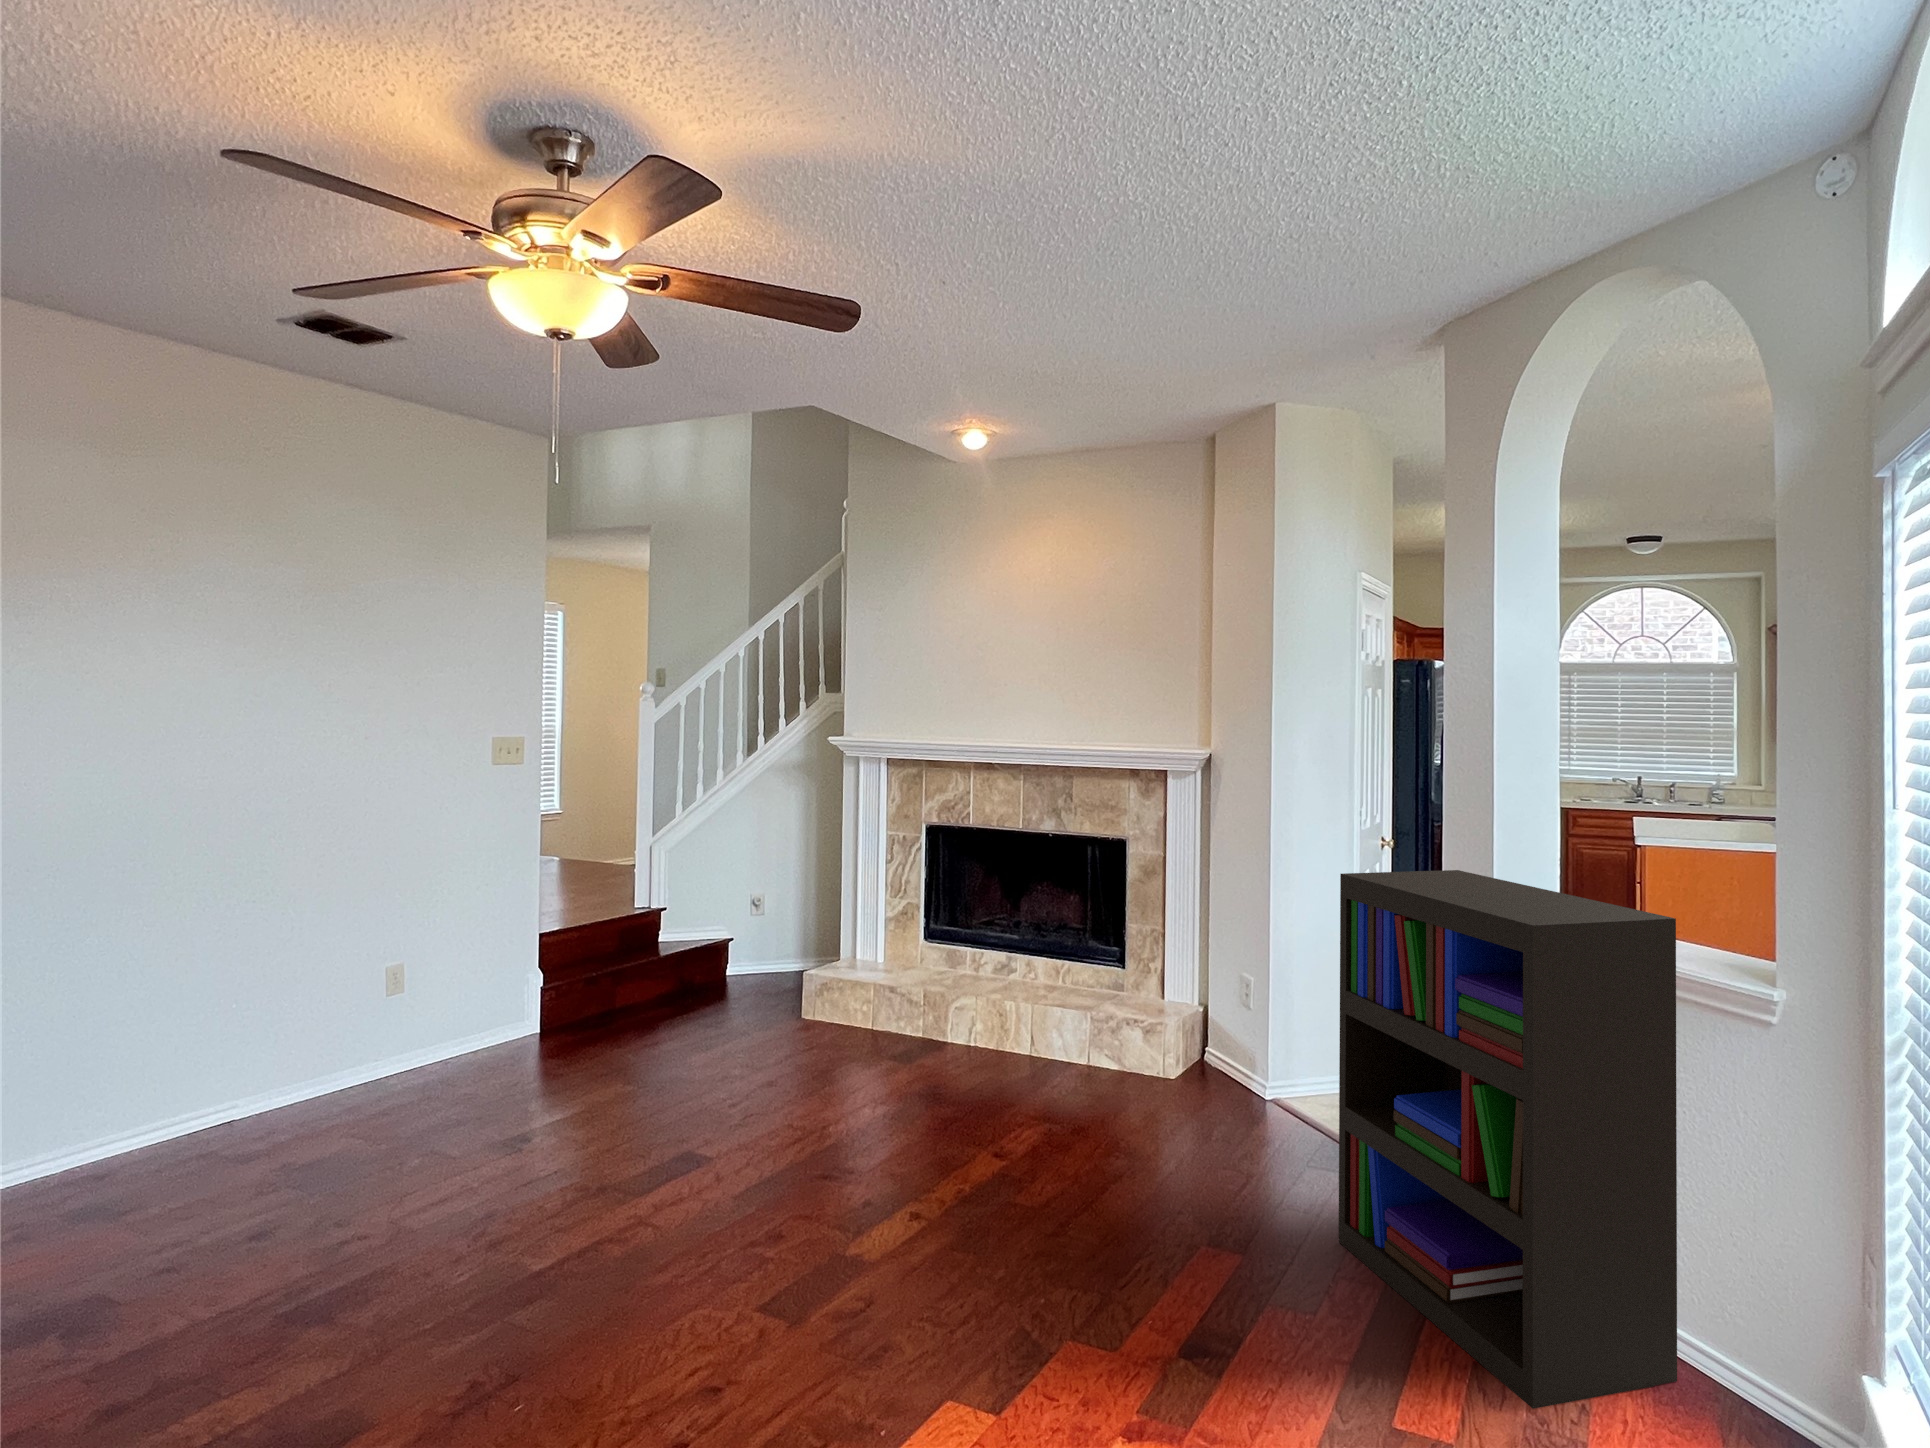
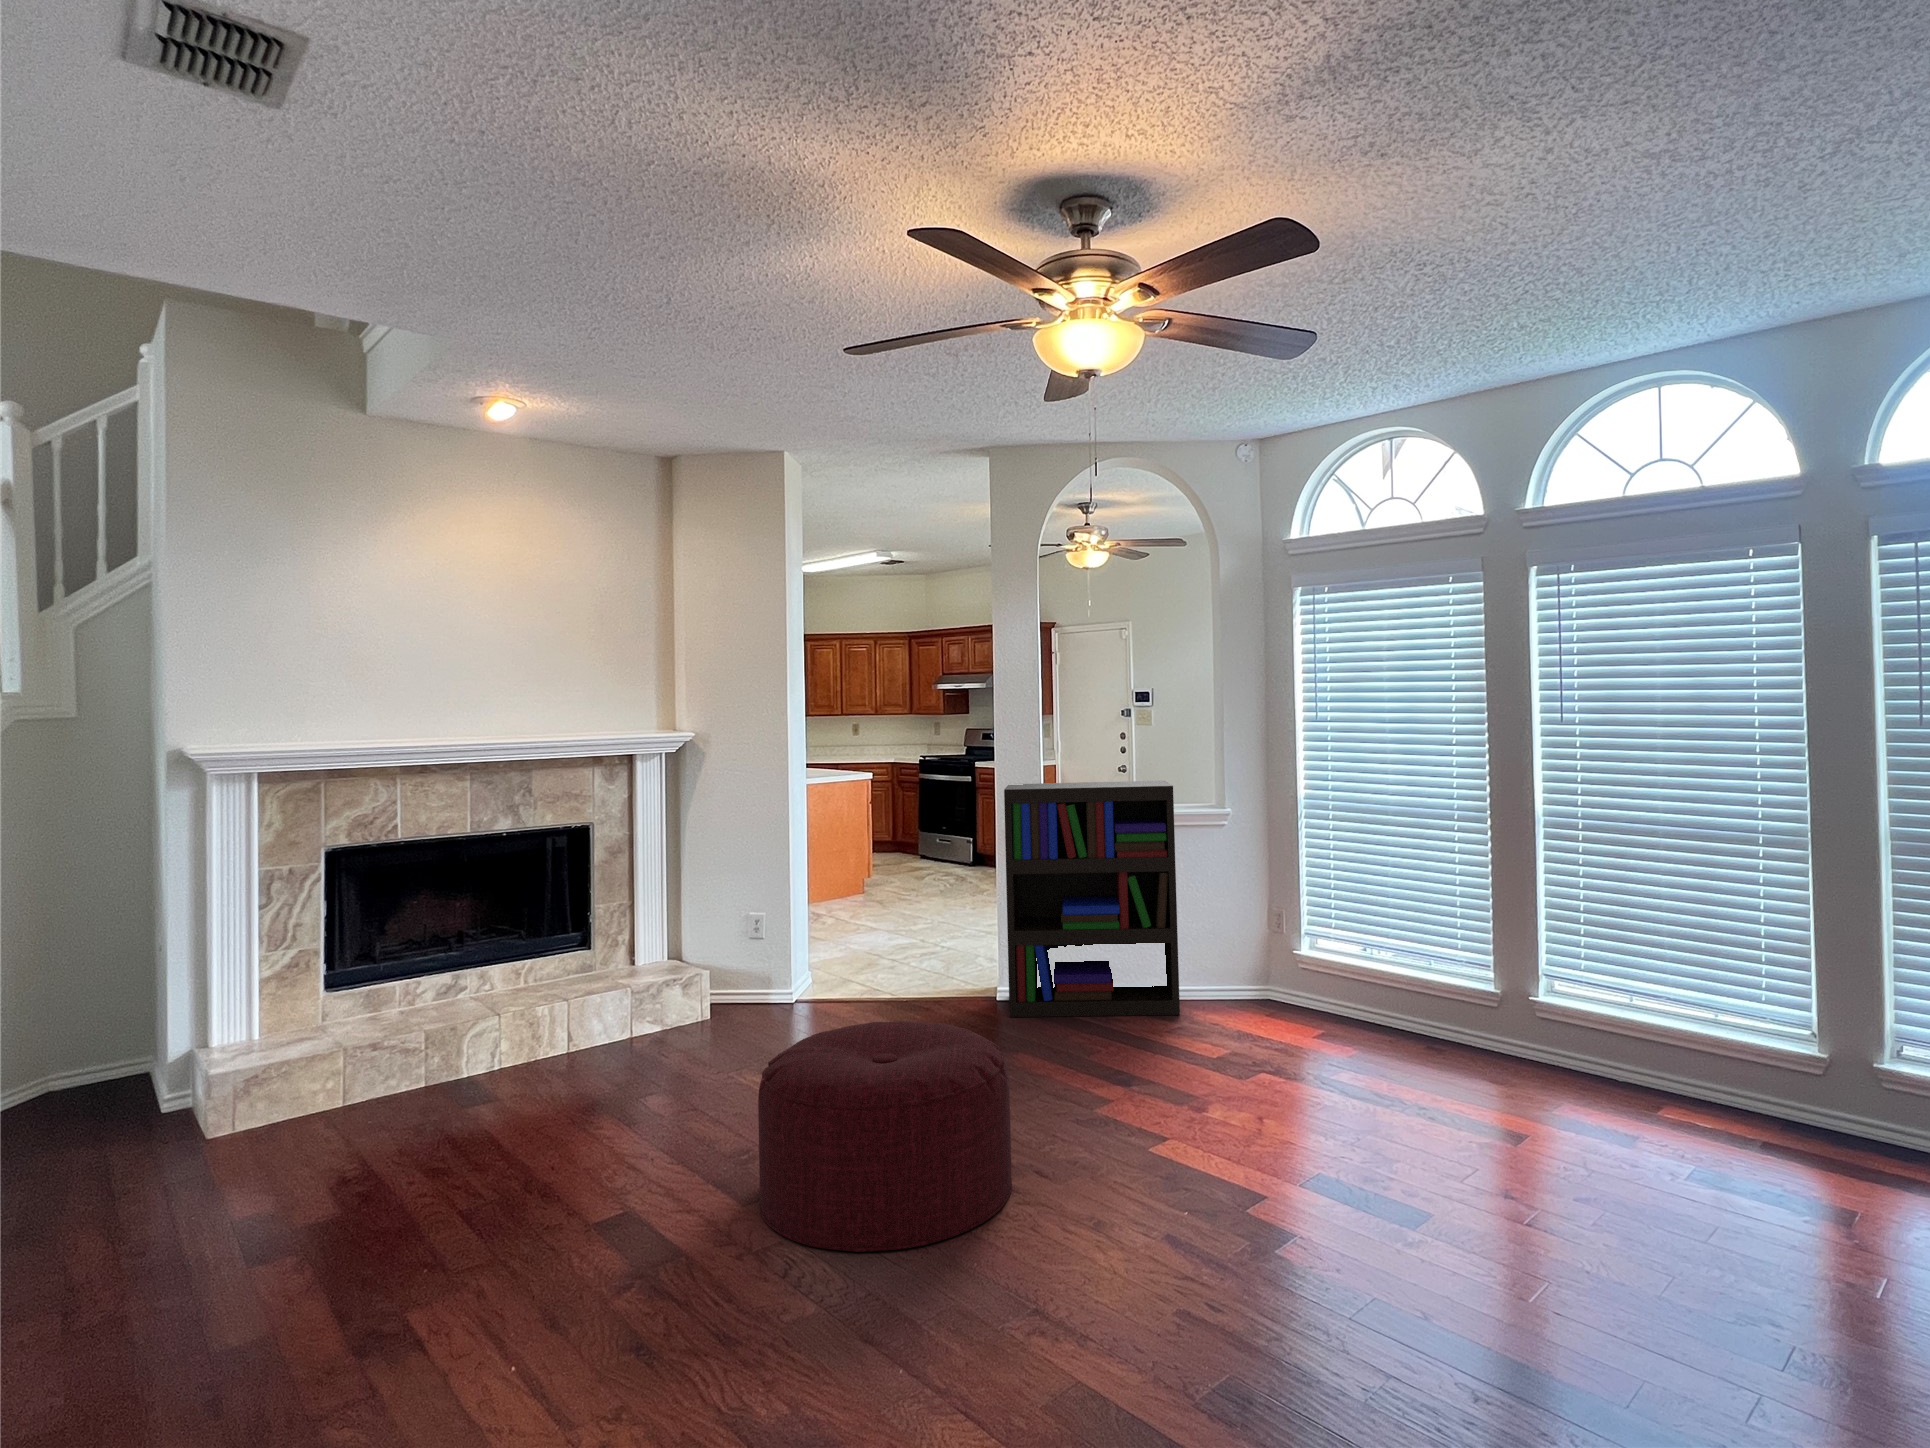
ottoman: none [552,1083,841,1351] -> present [758,1021,1012,1252]

